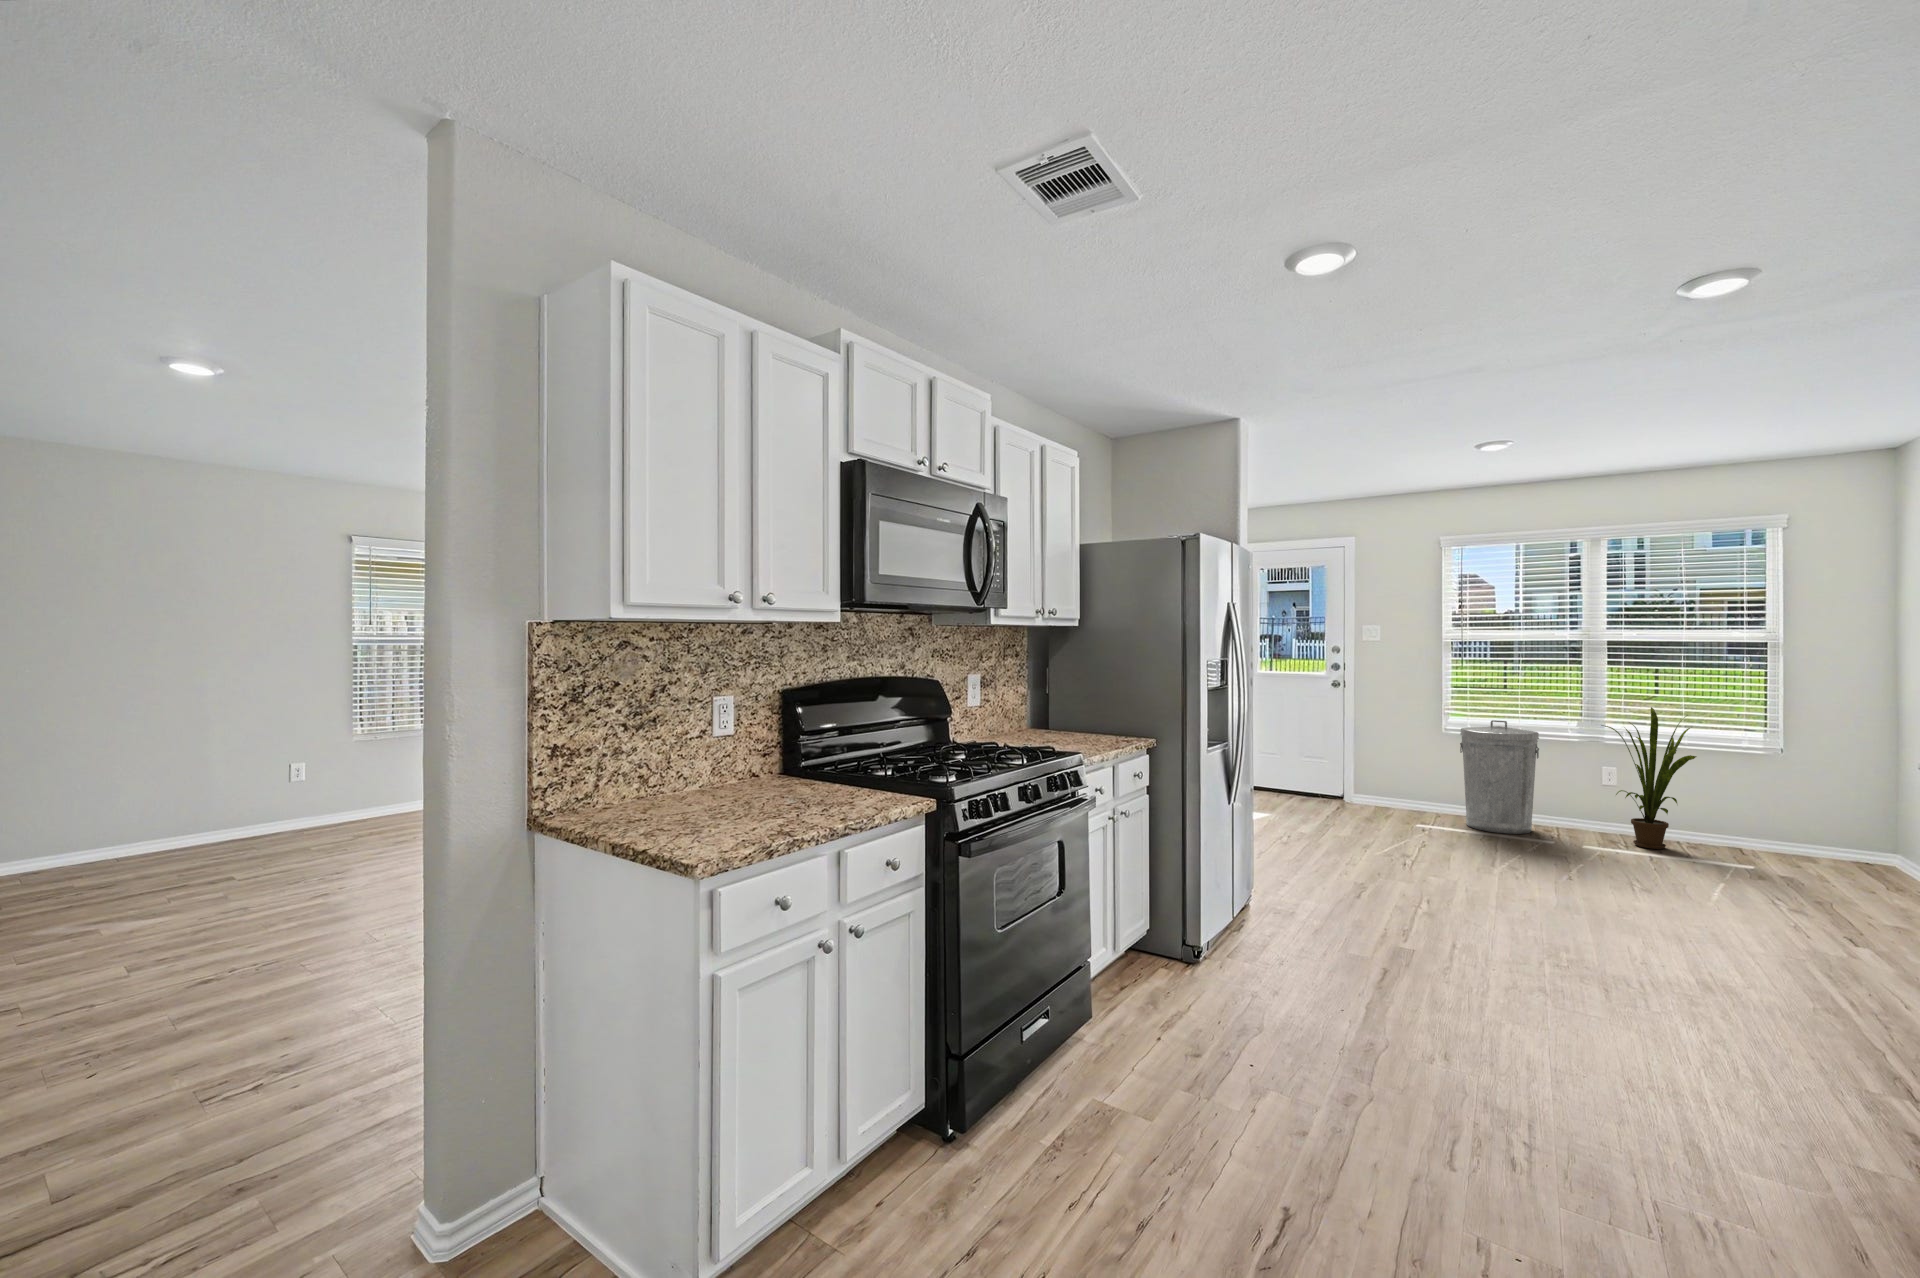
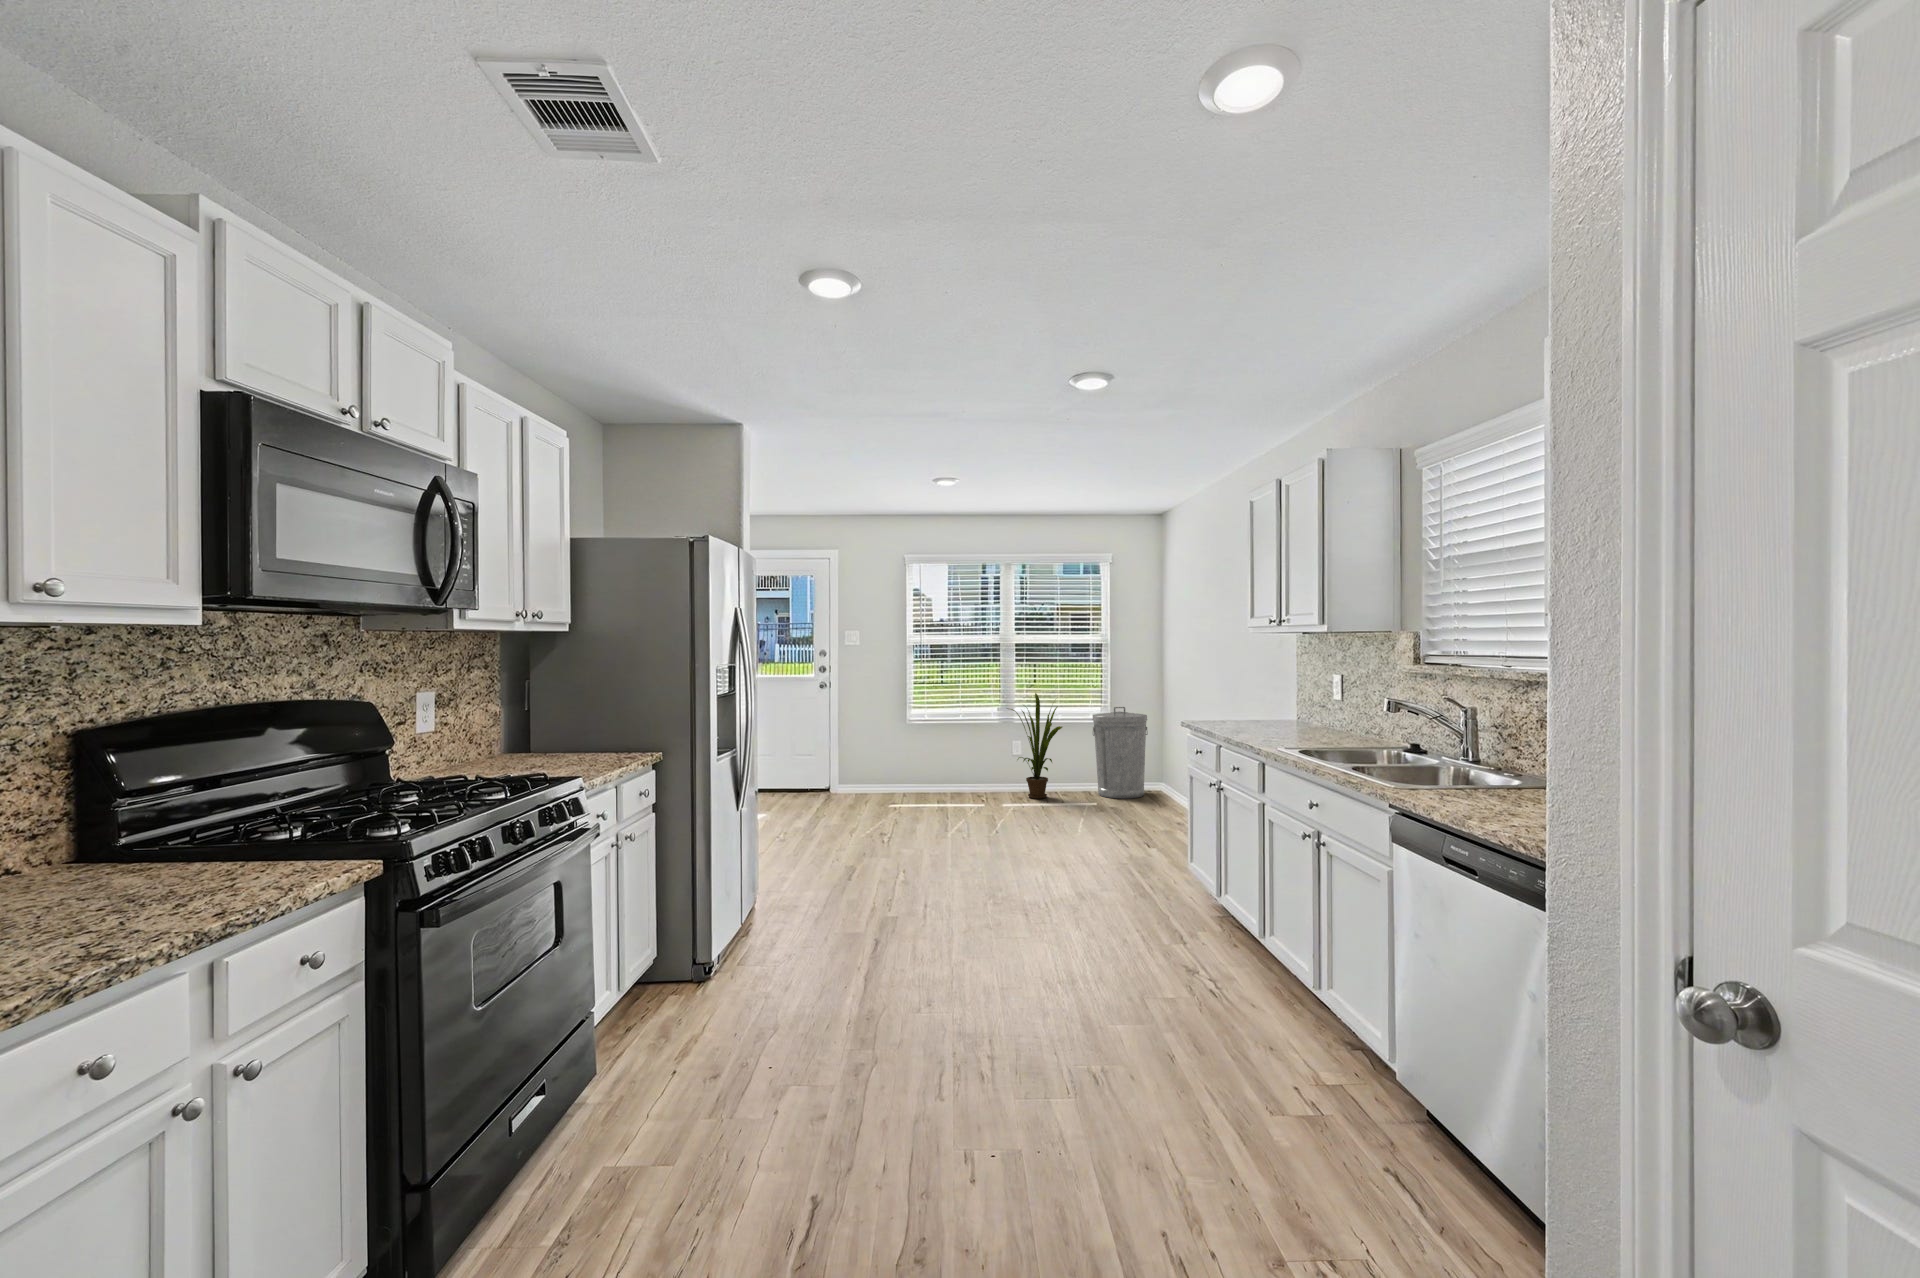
trash can: present [1460,720,1539,834] -> present [1093,707,1148,799]

